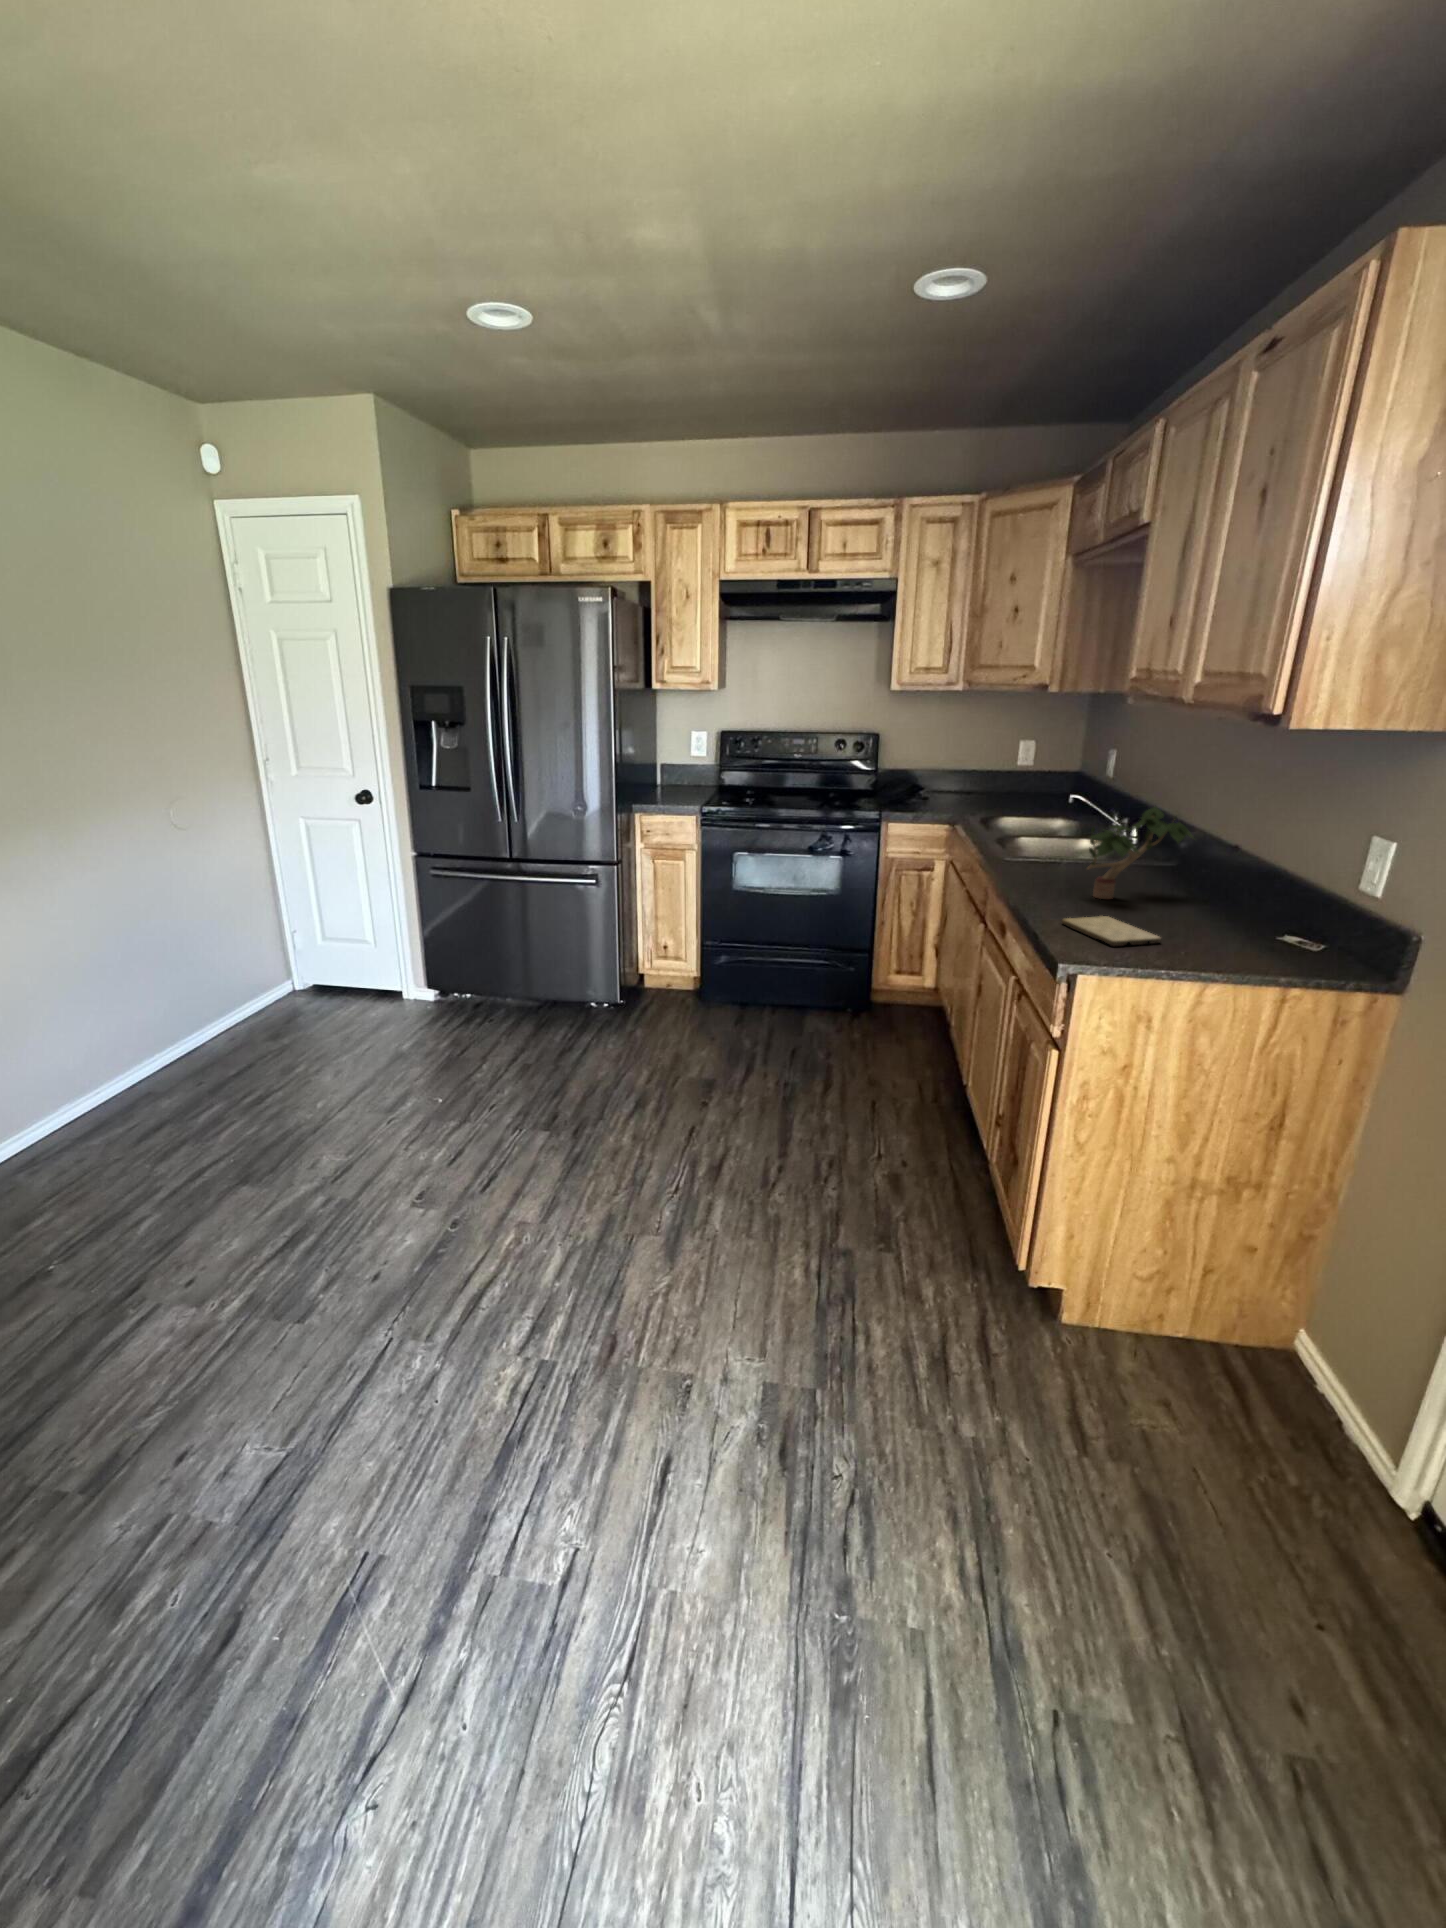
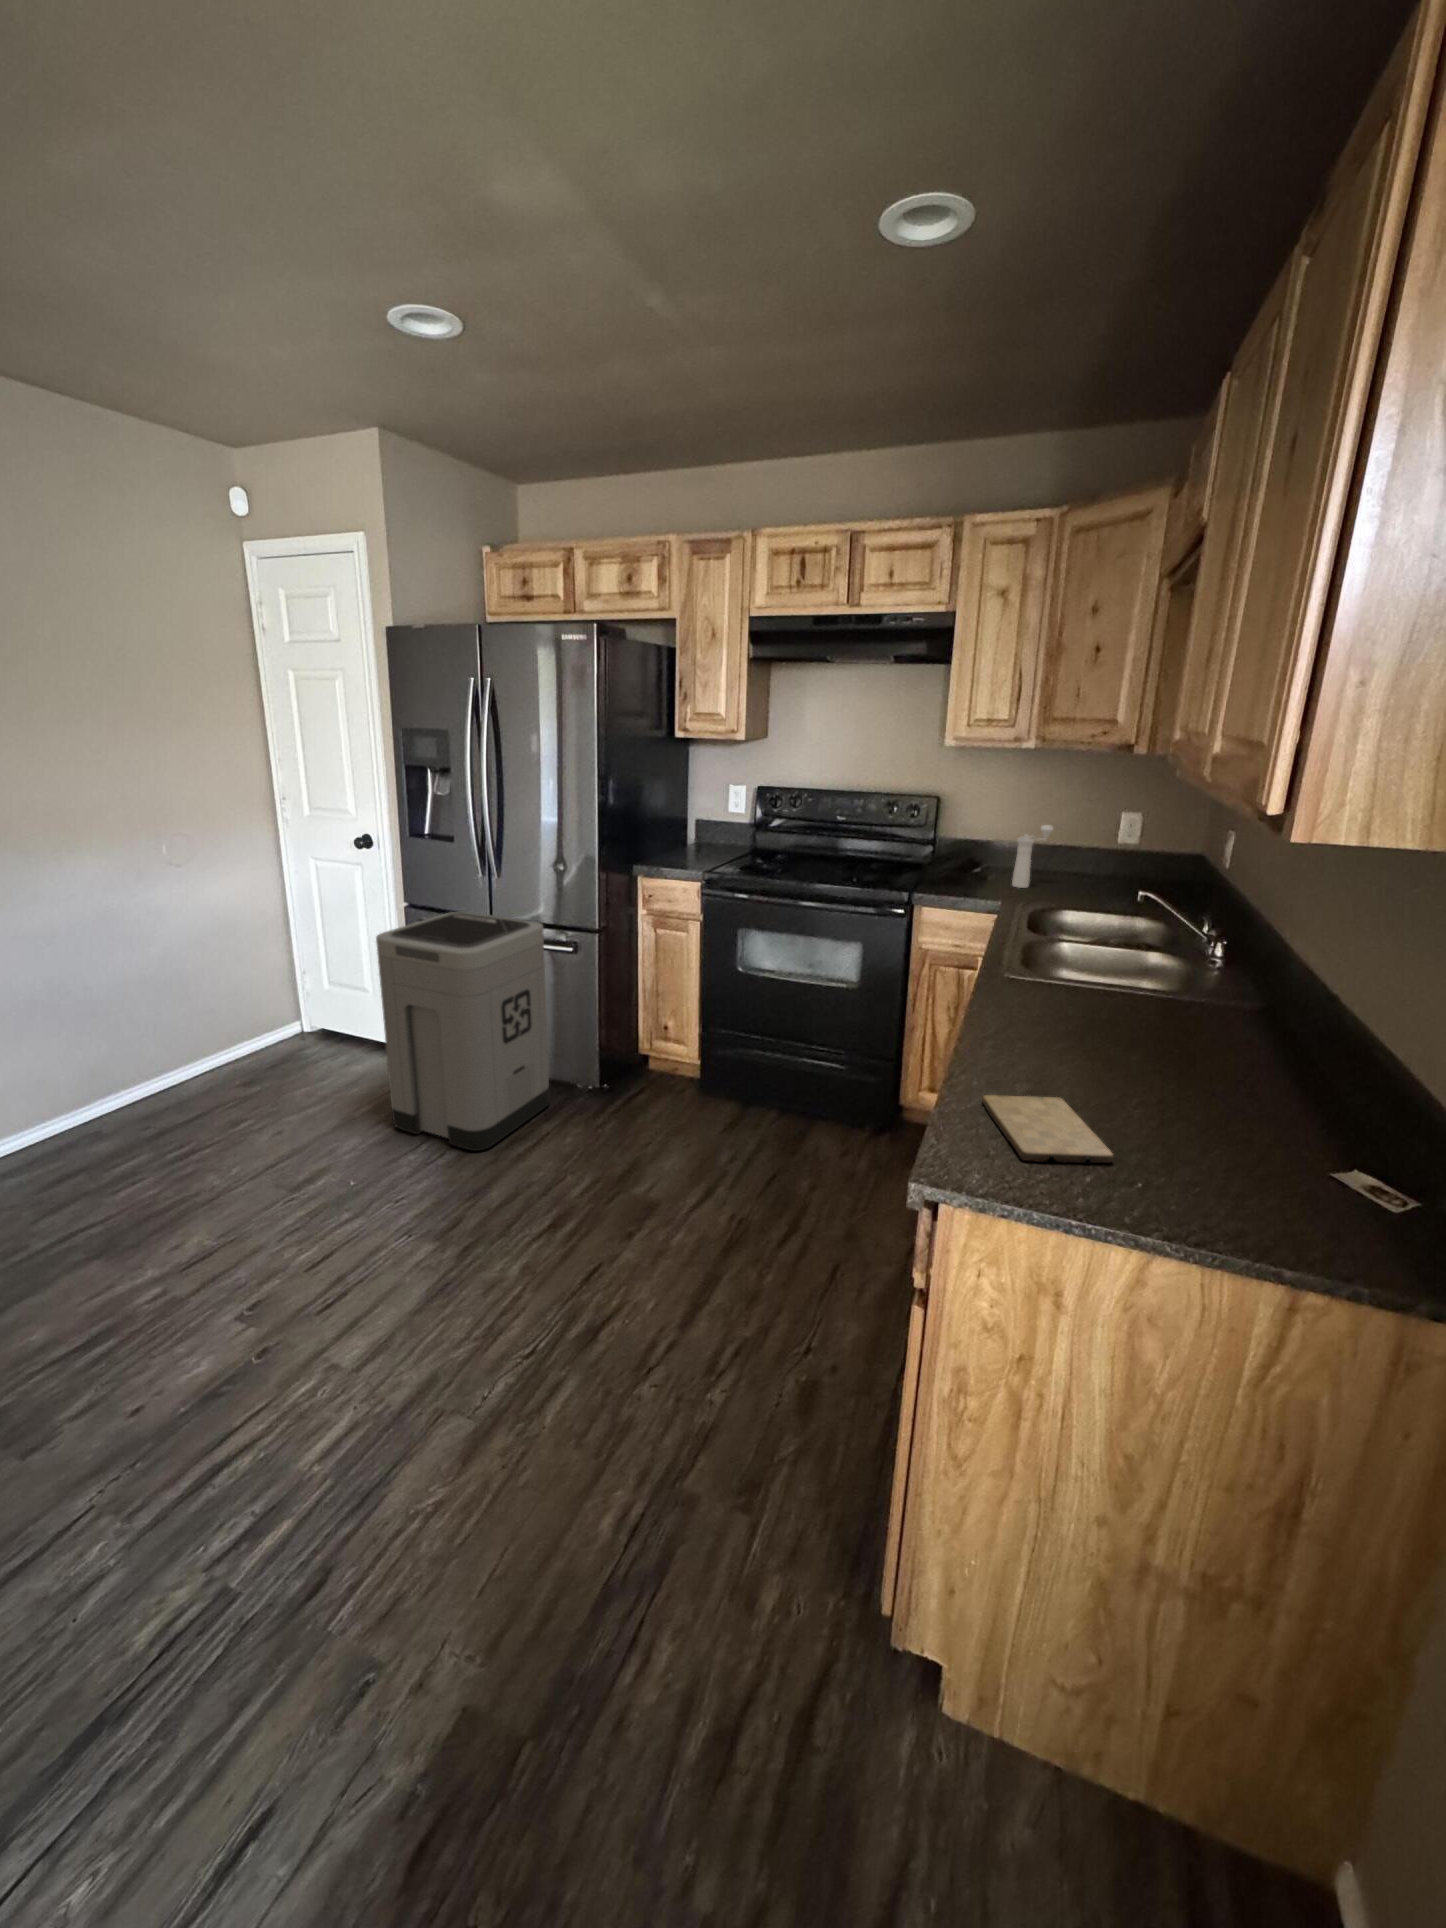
pepper mill: none [949,754,977,805] -> present [1012,825,1053,888]
potted plant: present [1087,807,1193,899] -> none [1050,921,1255,1062]
trash can: none [426,856,577,1066] -> present [376,912,550,1151]

